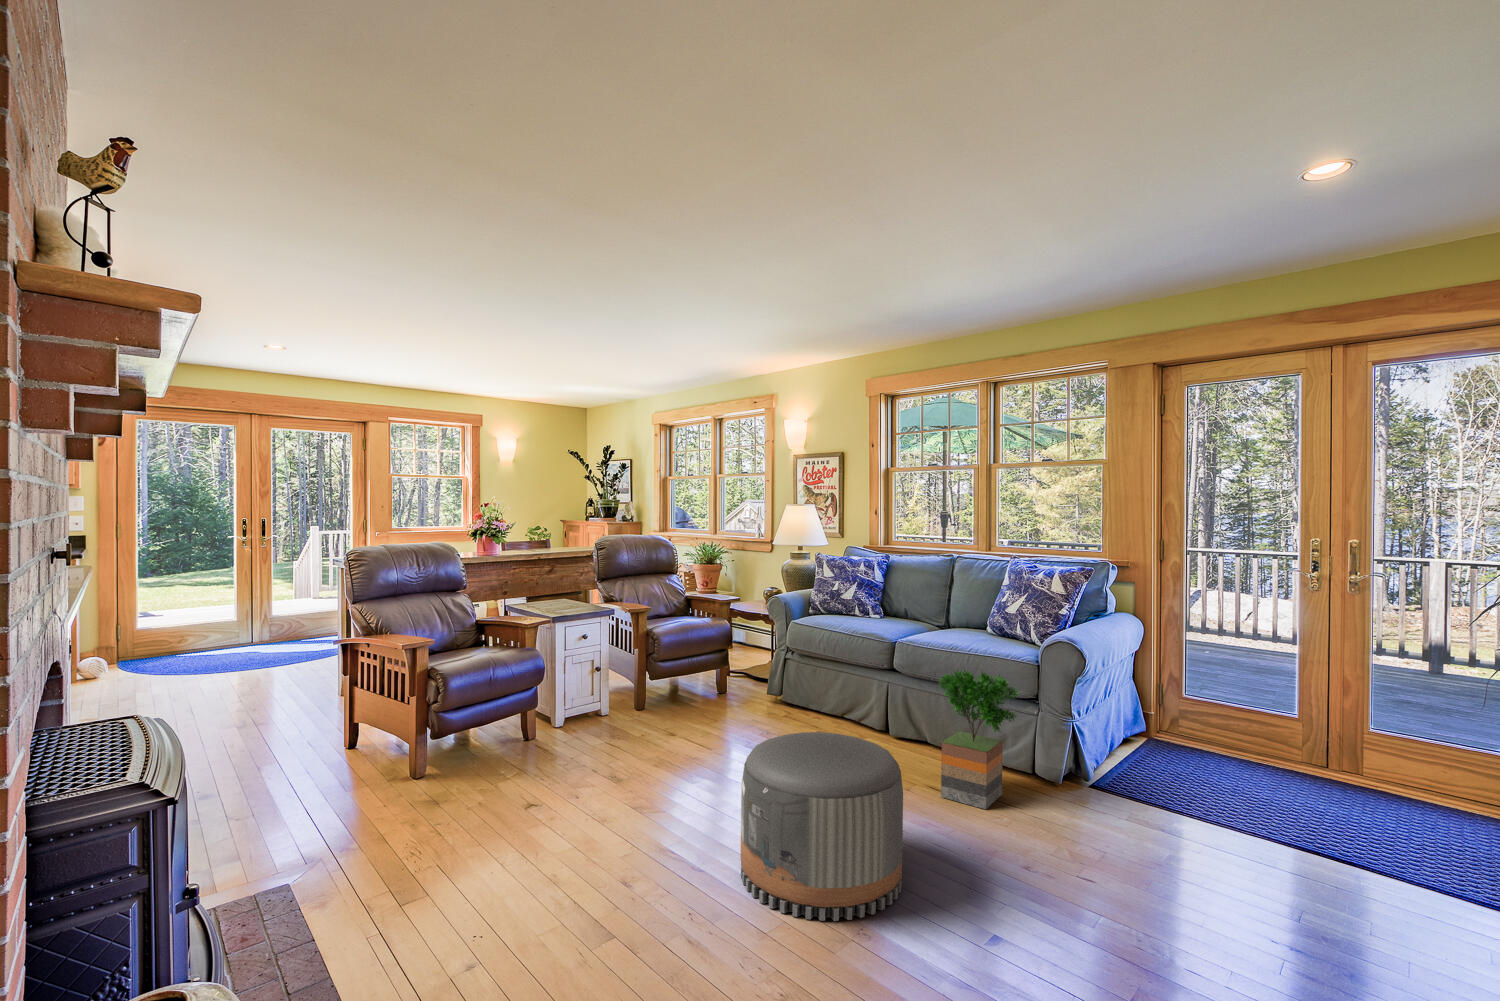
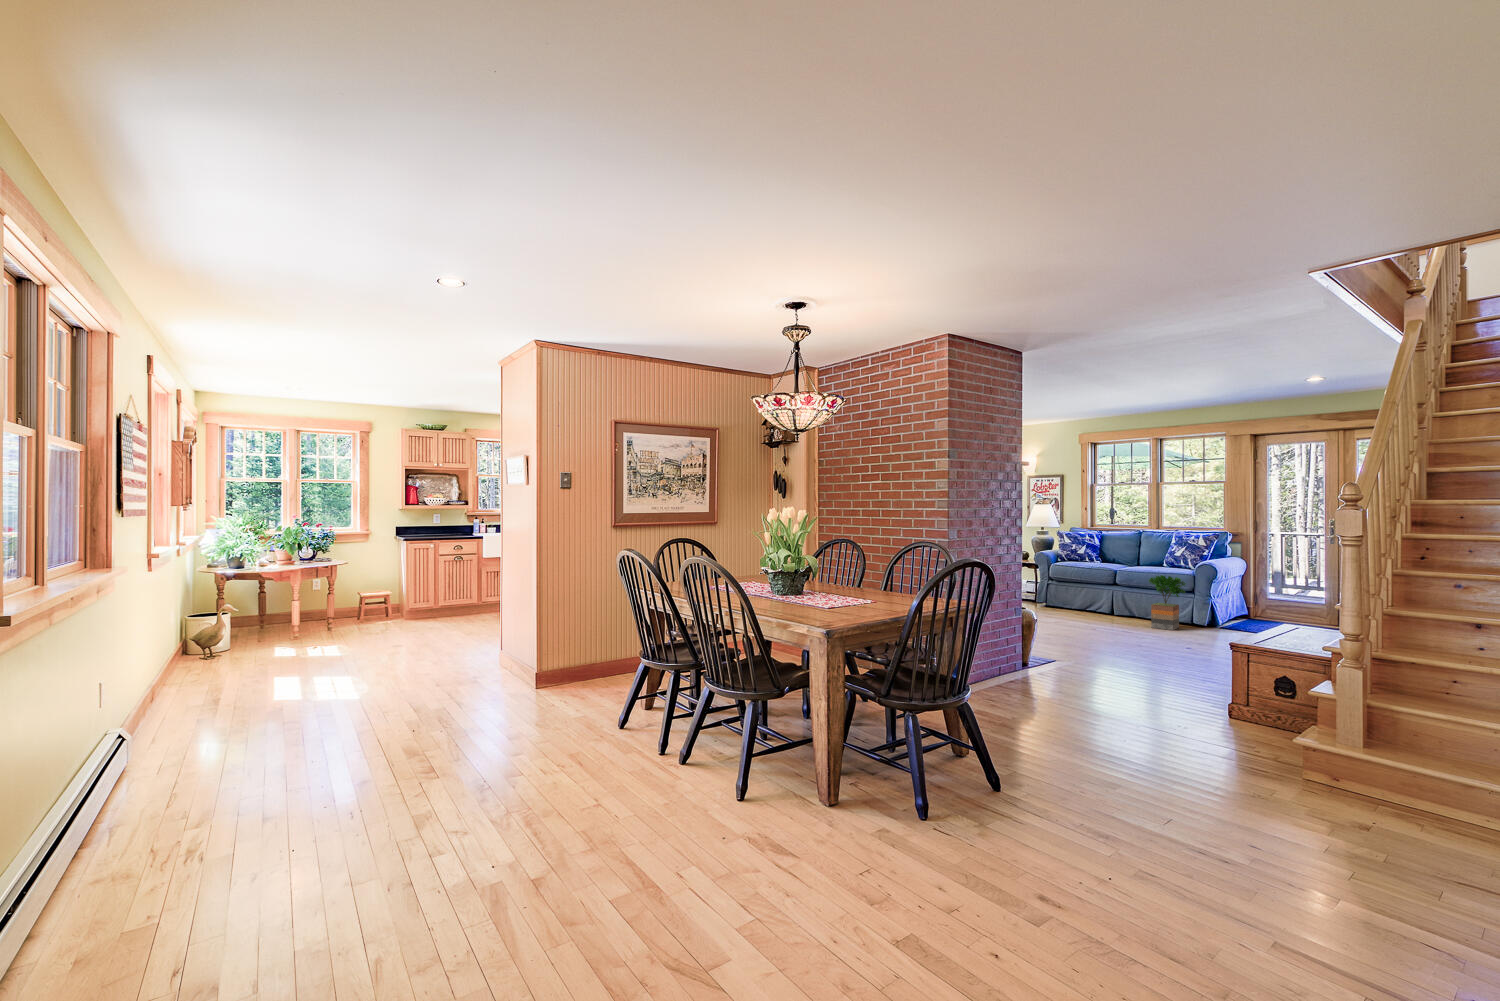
pouf: present [741,732,903,921] -> none [1082,591,1147,645]

